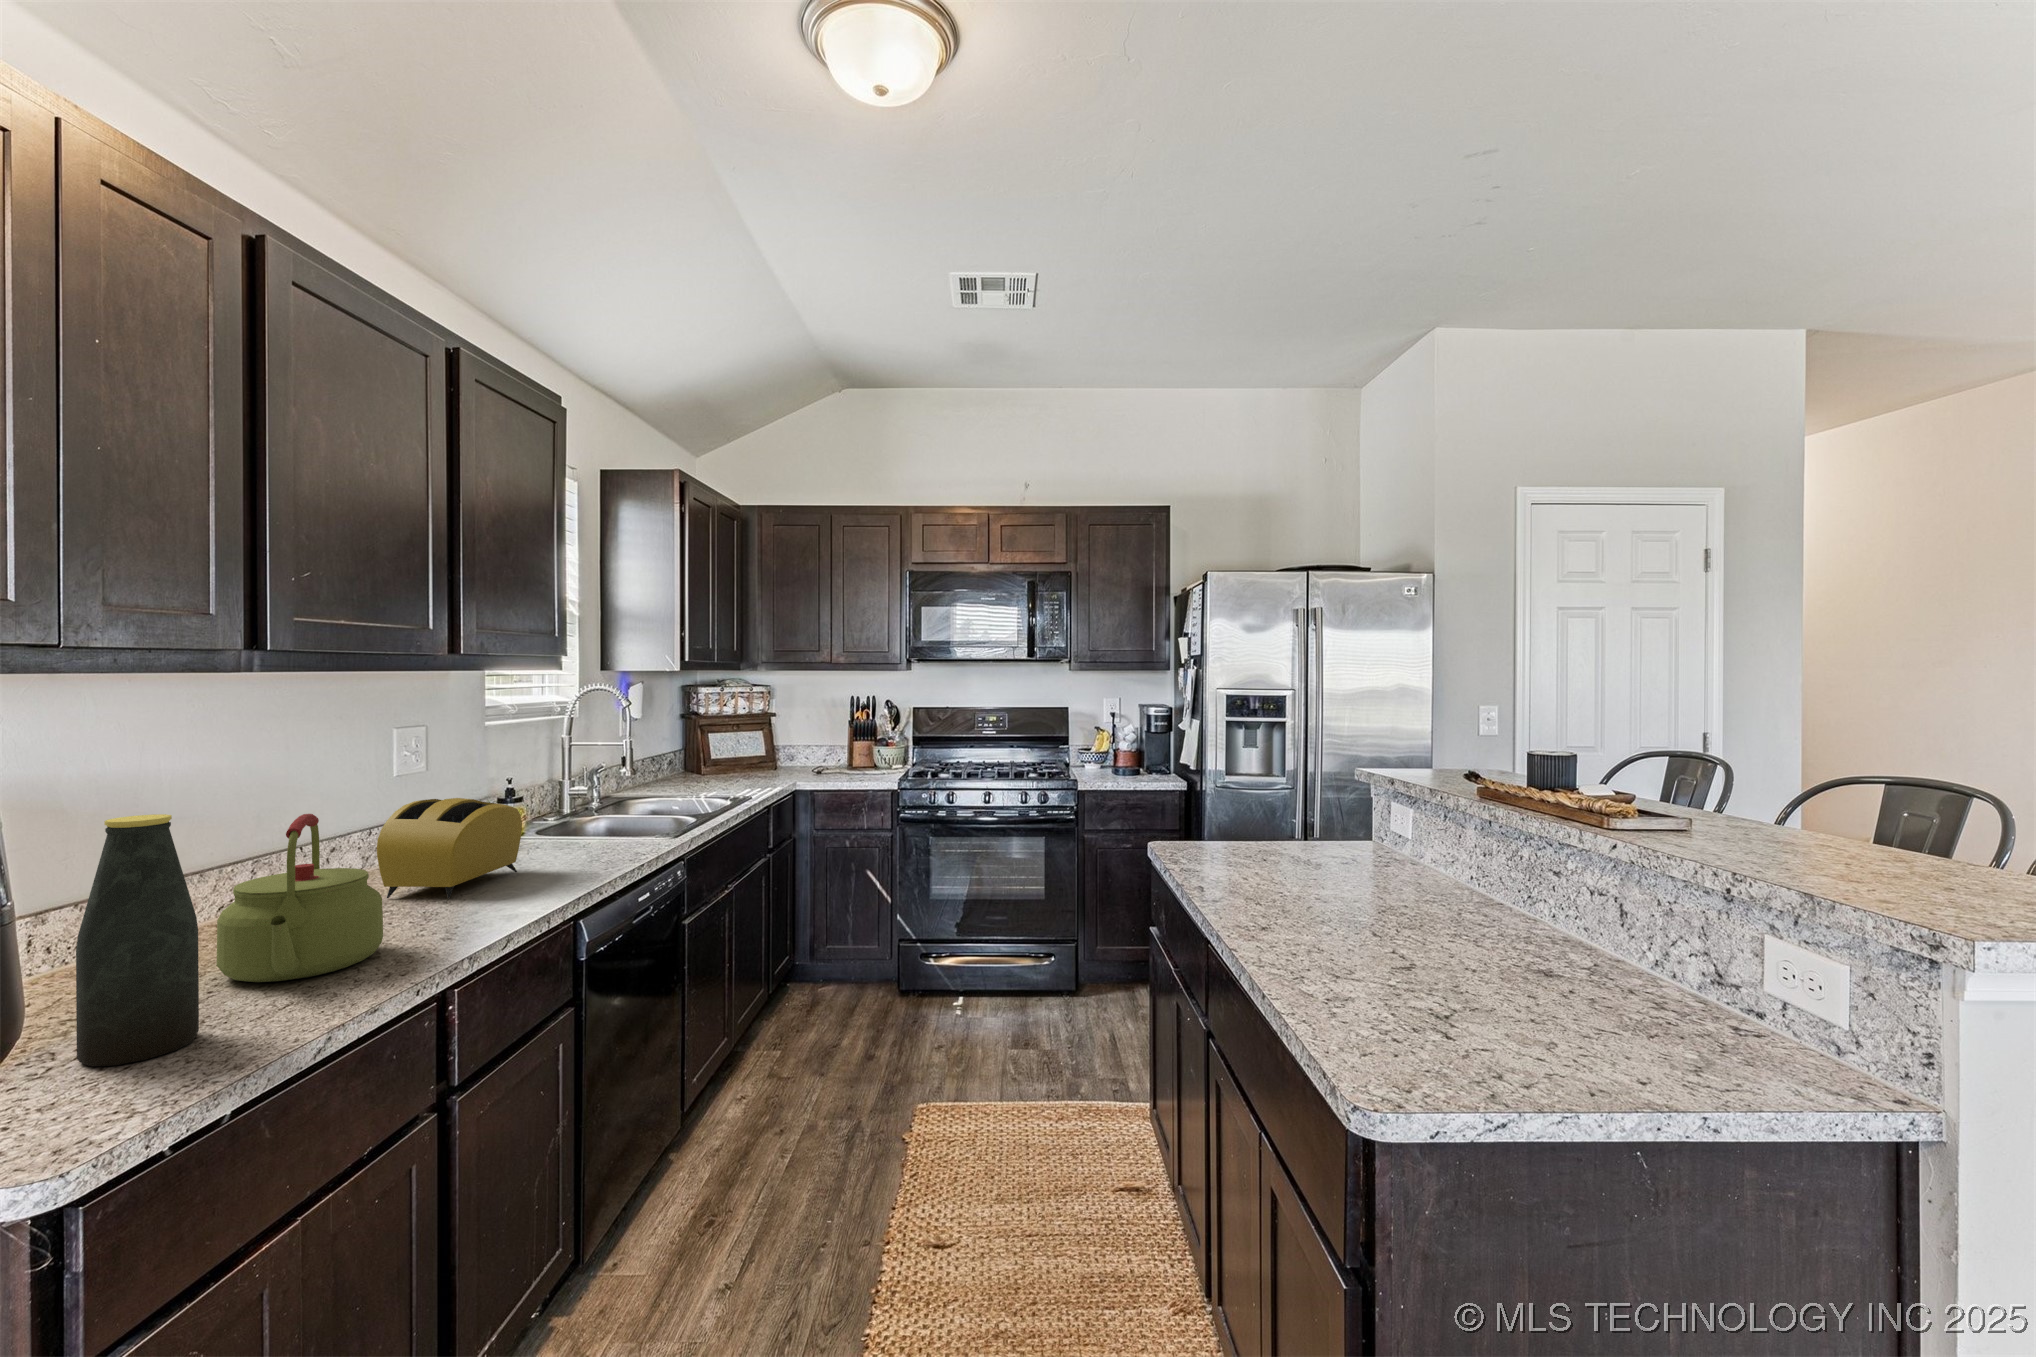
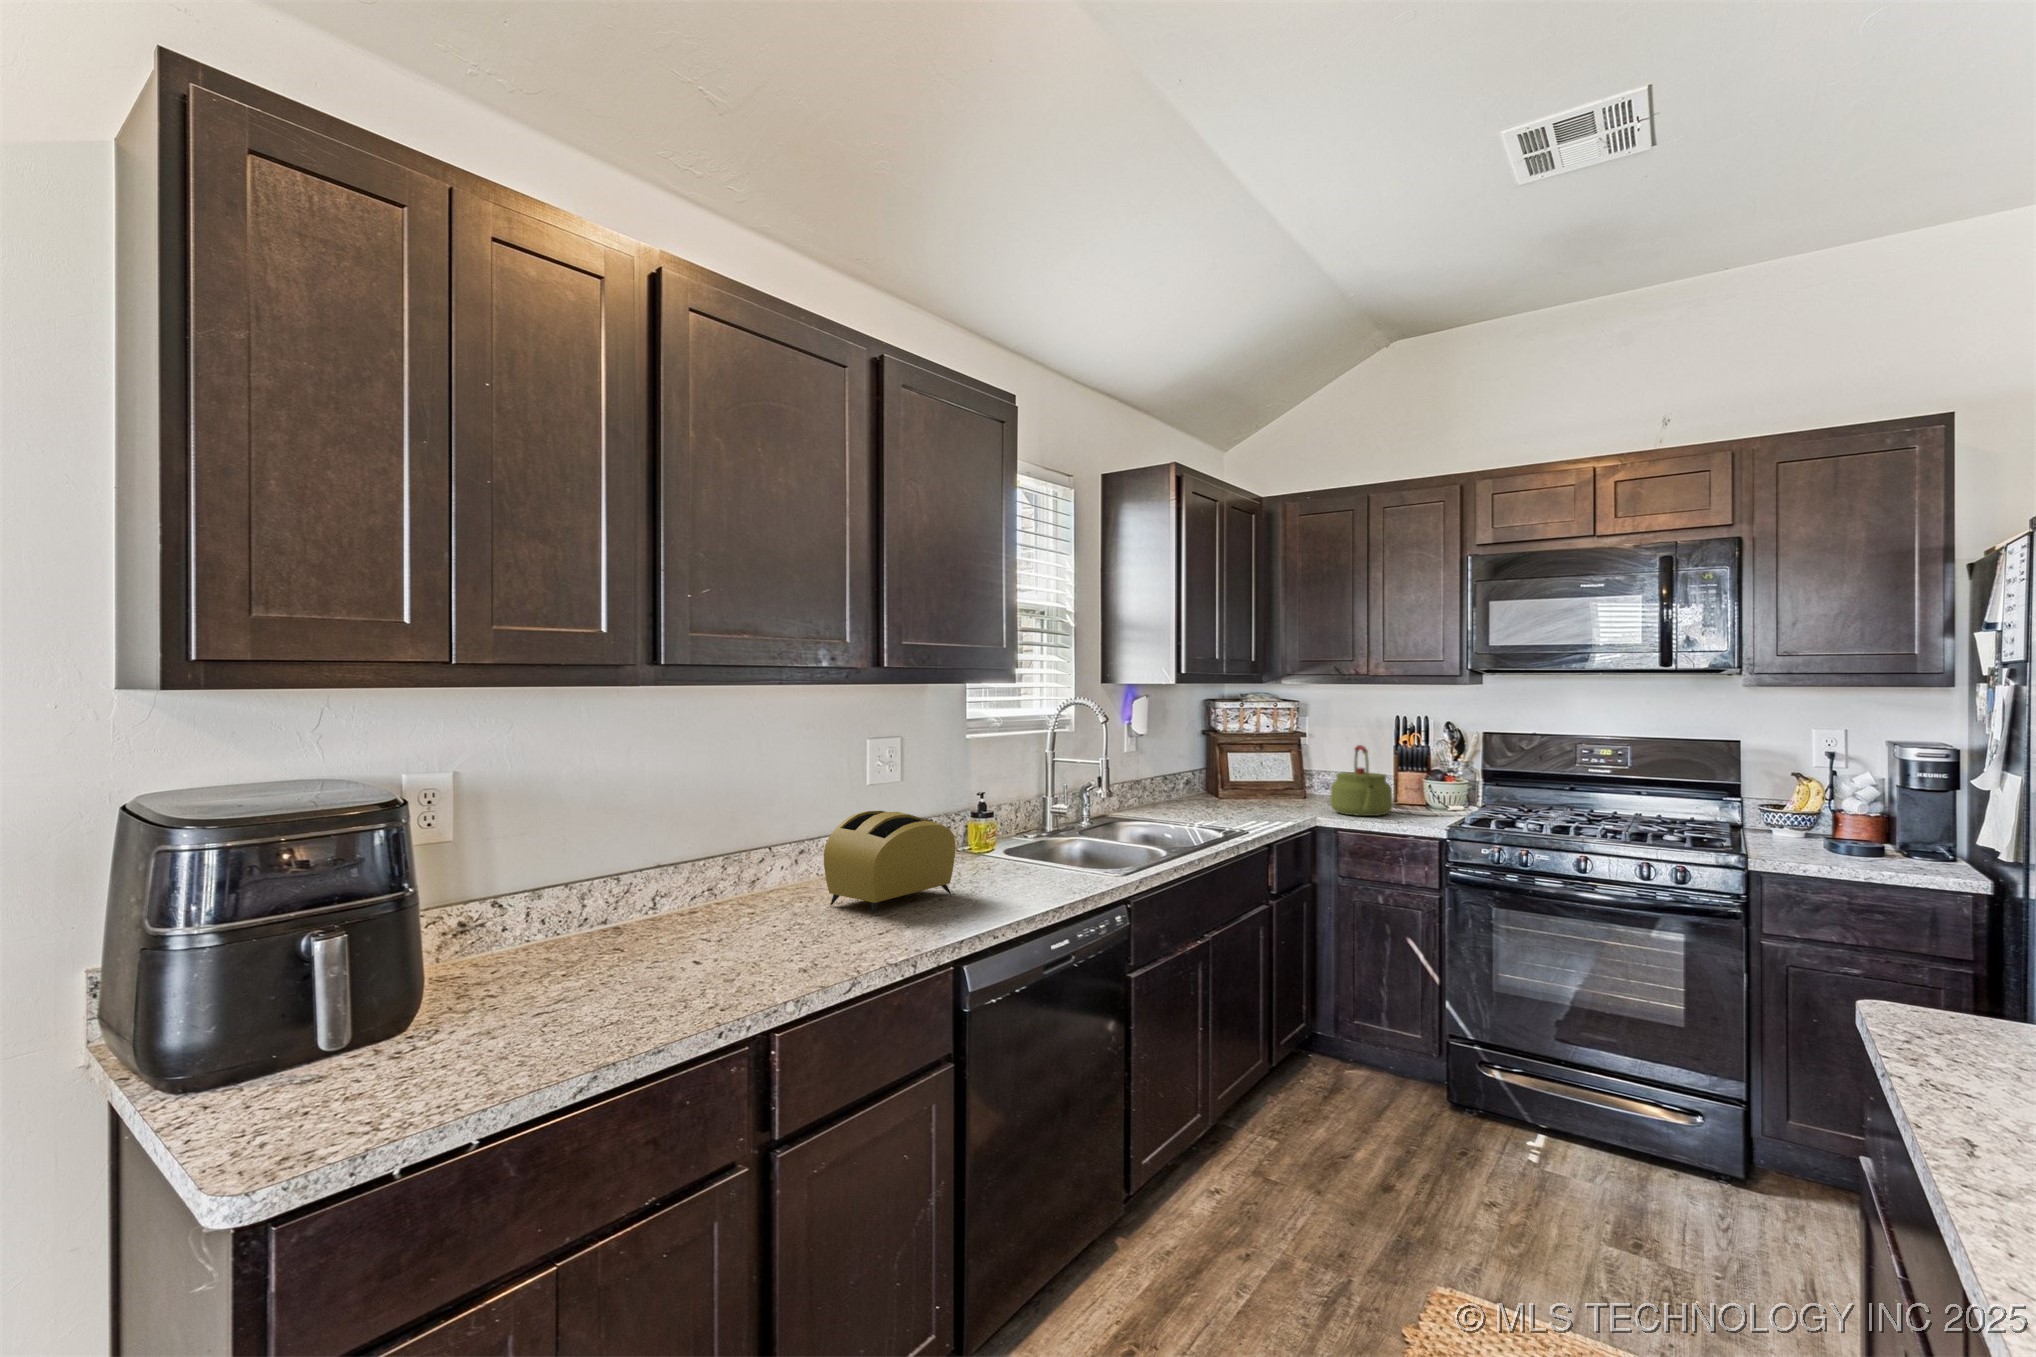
bottle: present [76,814,199,1066] -> none [502,813,587,1036]
kettle: present [216,814,383,982] -> present [1330,745,1392,816]

